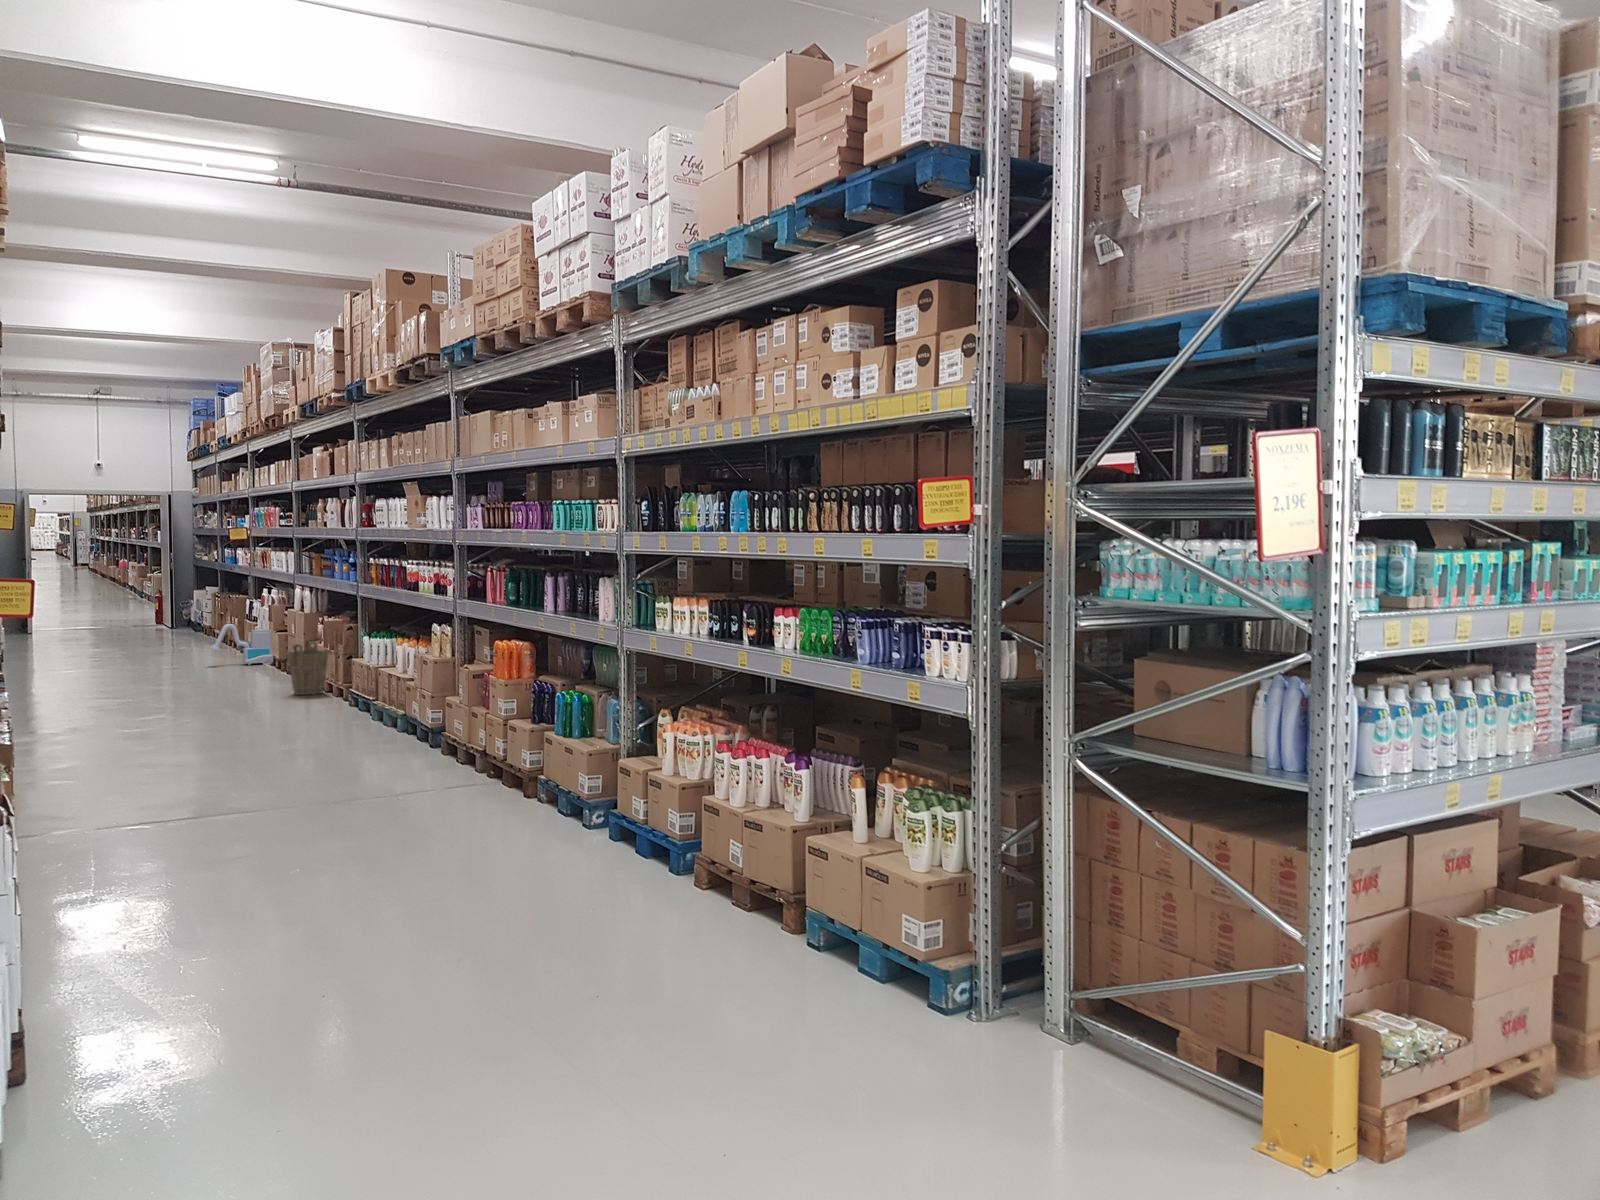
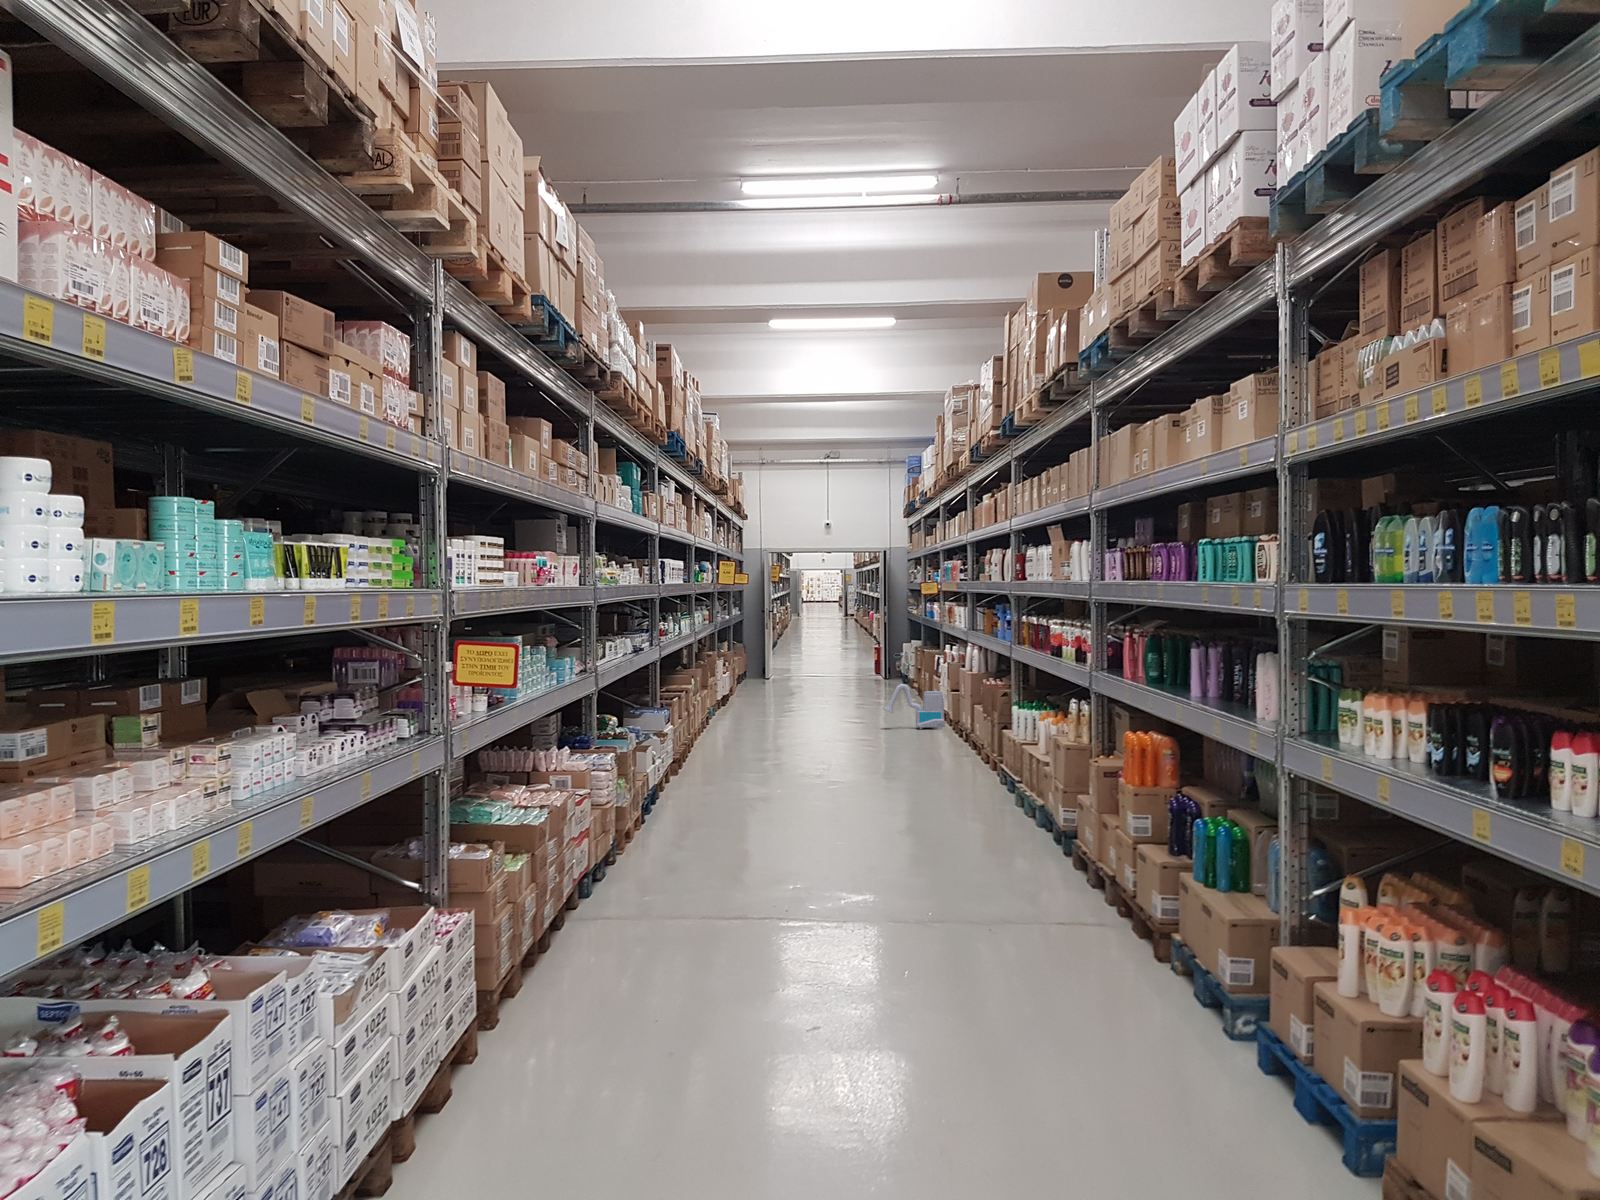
bucket: present [287,641,329,695] -> none [938,709,983,771]

